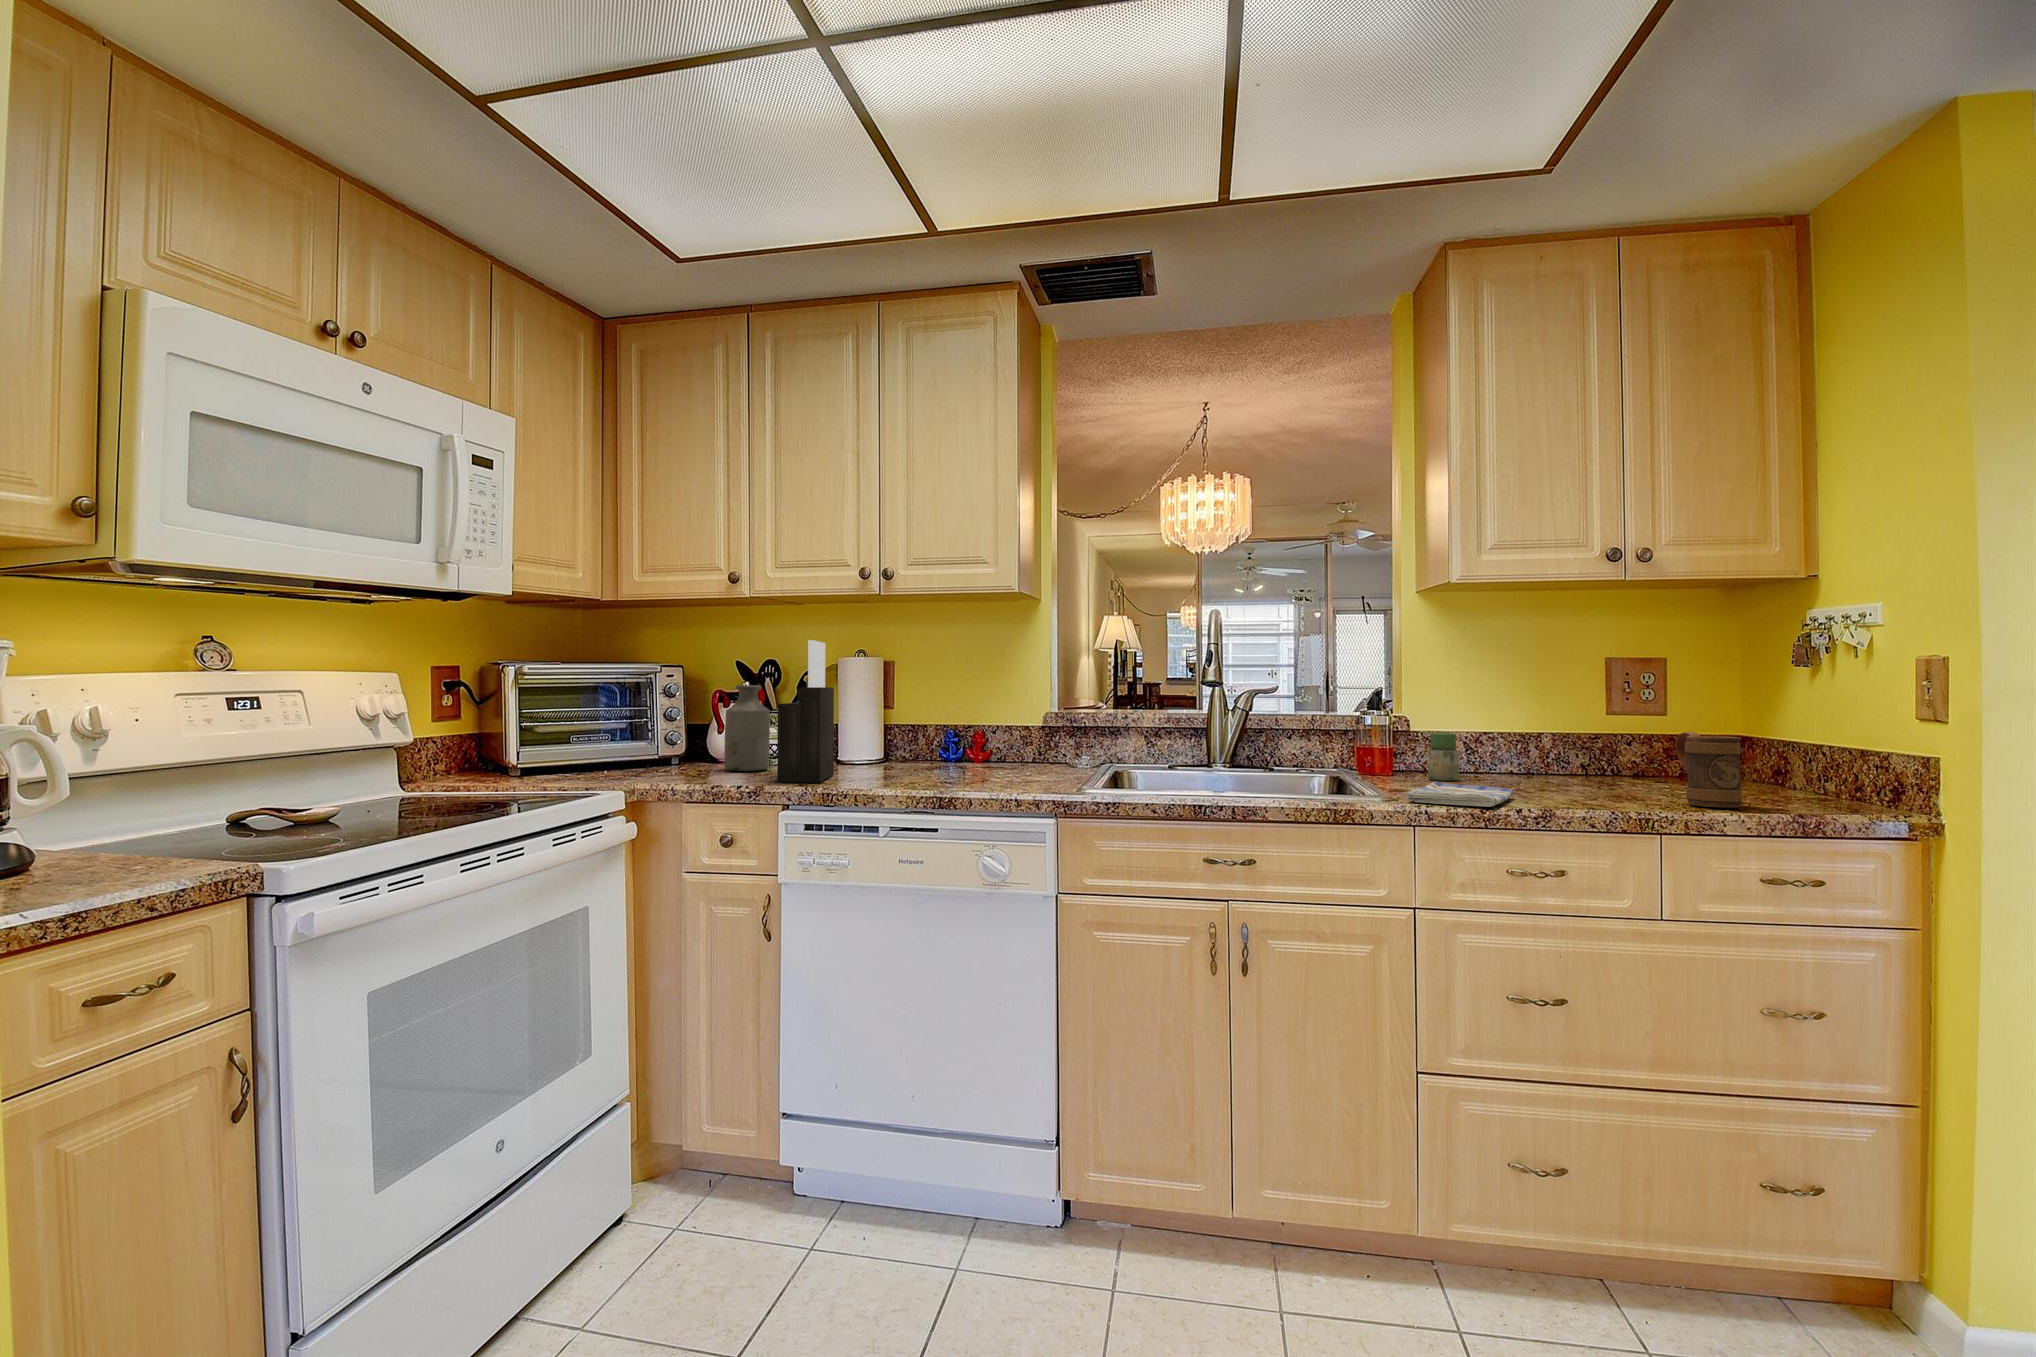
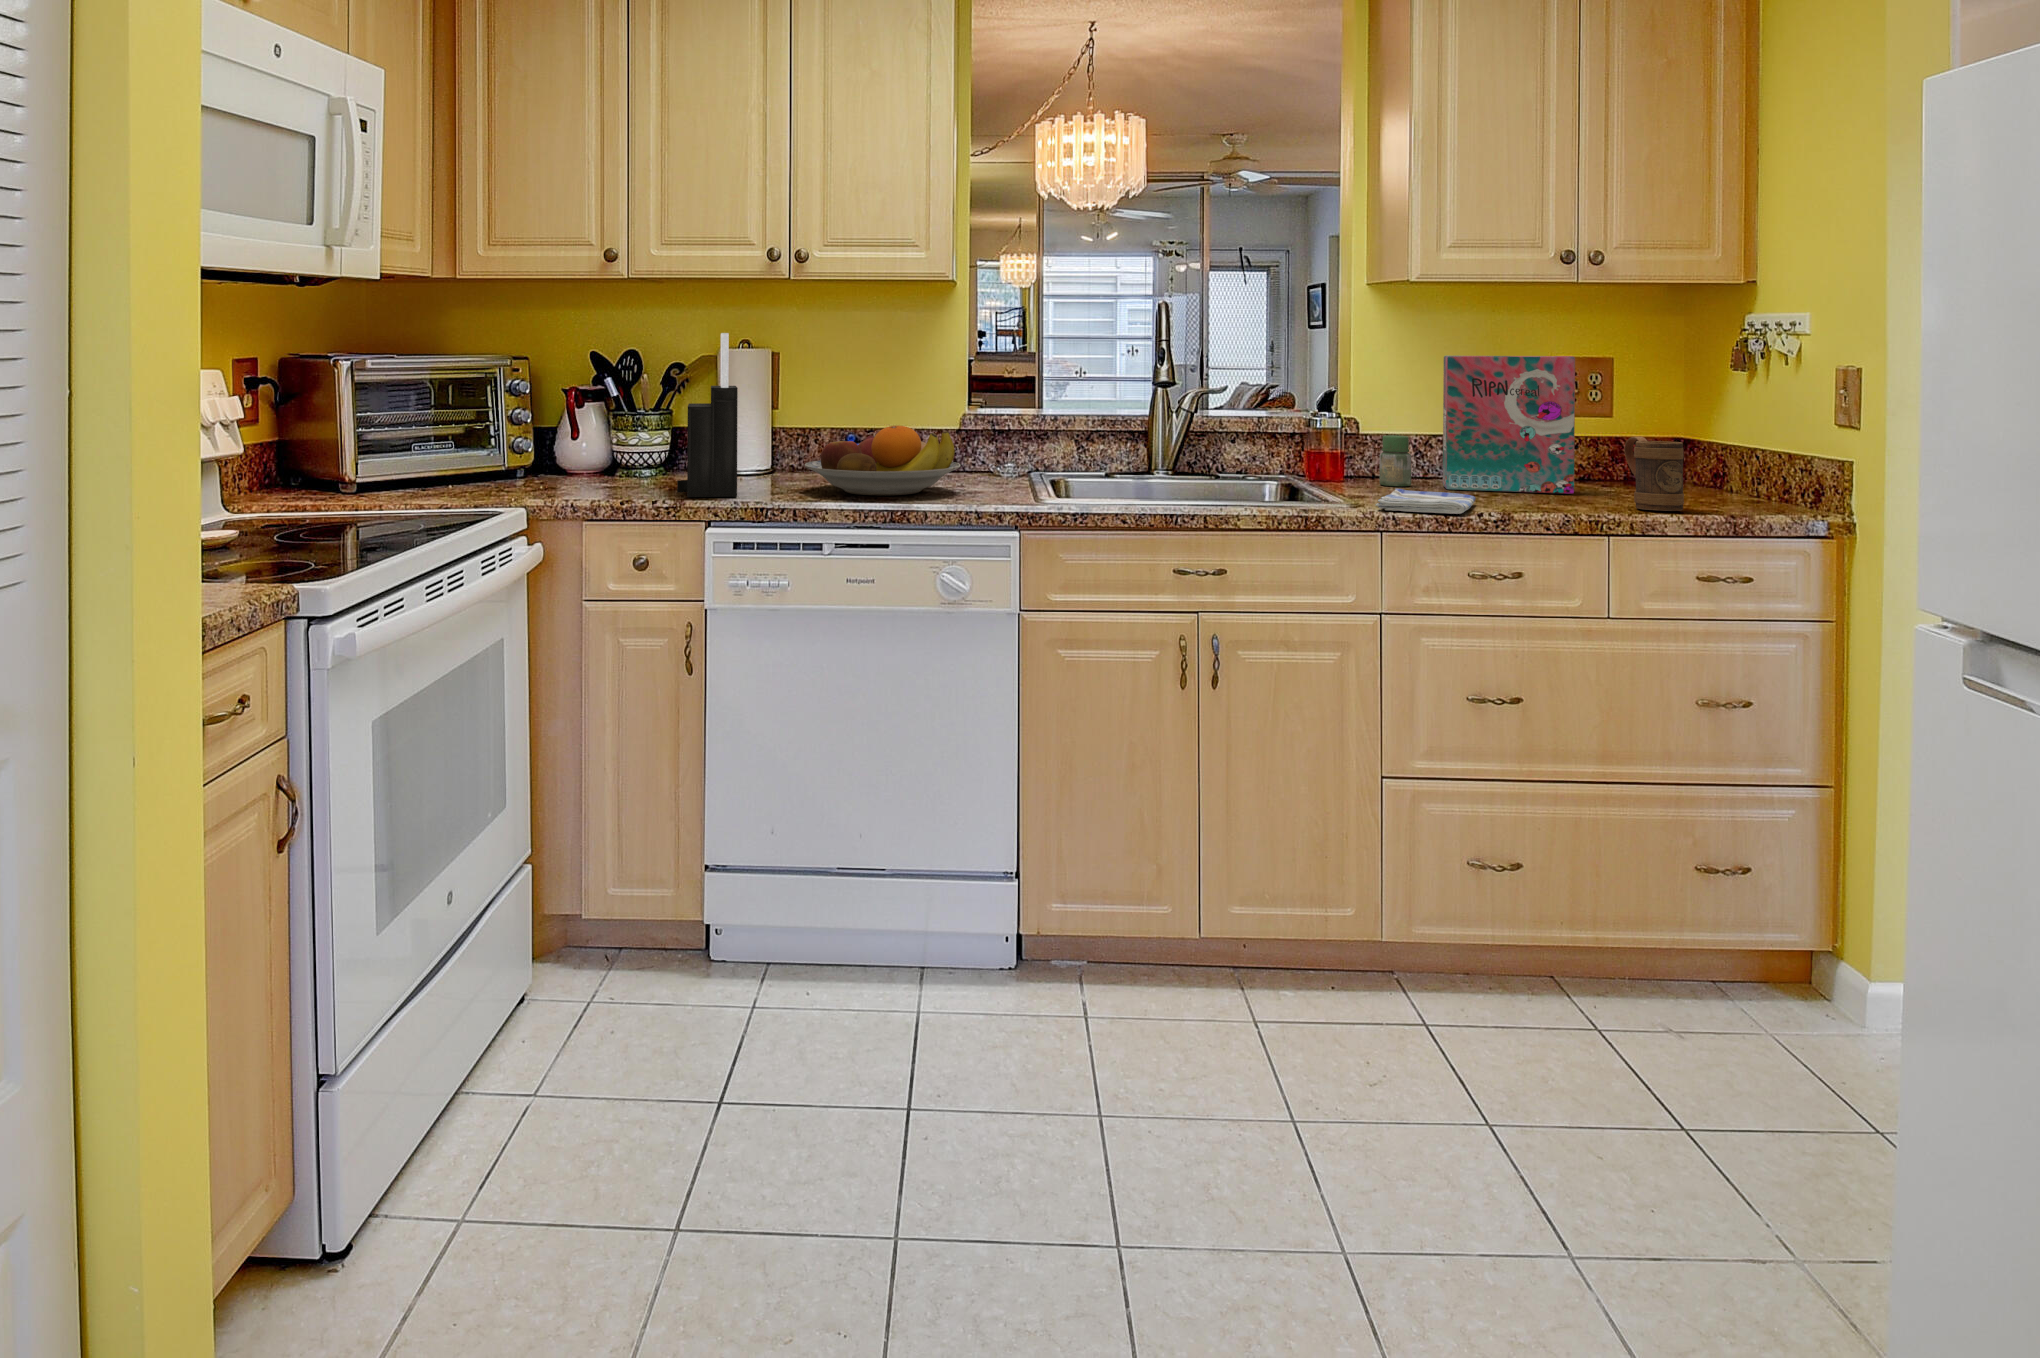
cereal box: none [1490,655,1625,789] -> present [1443,356,1575,494]
bottle: present [724,685,770,772] -> none [592,381,646,484]
fruit bowl: none [886,721,1023,783] -> present [805,426,961,495]

